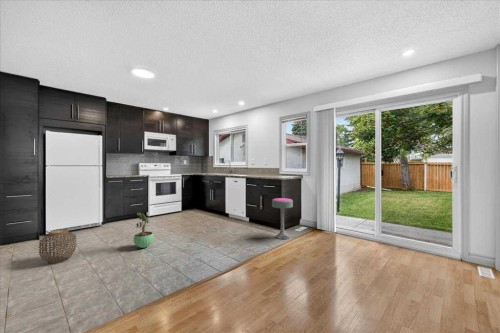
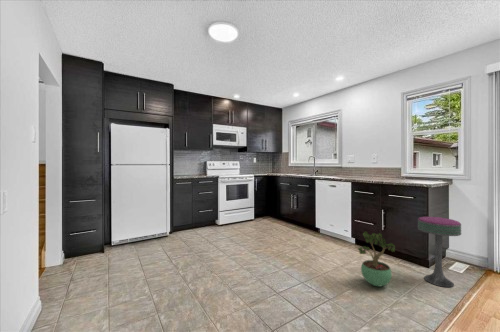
potted plant: present [134,212,154,248] -> present [358,232,395,287]
woven basket: present [39,229,76,264] -> none [99,251,144,301]

